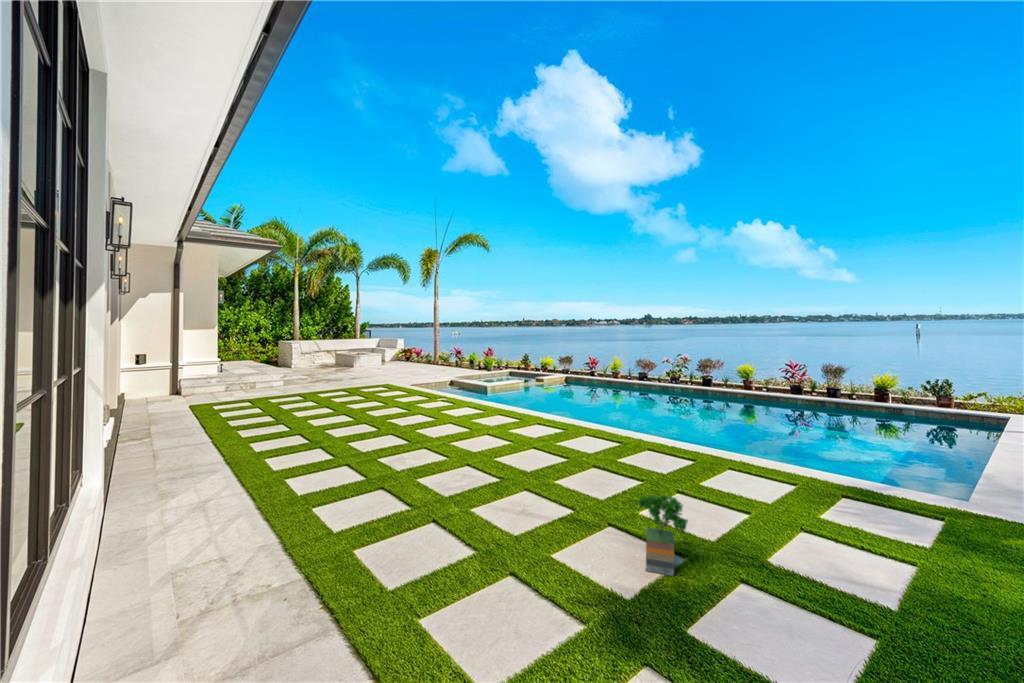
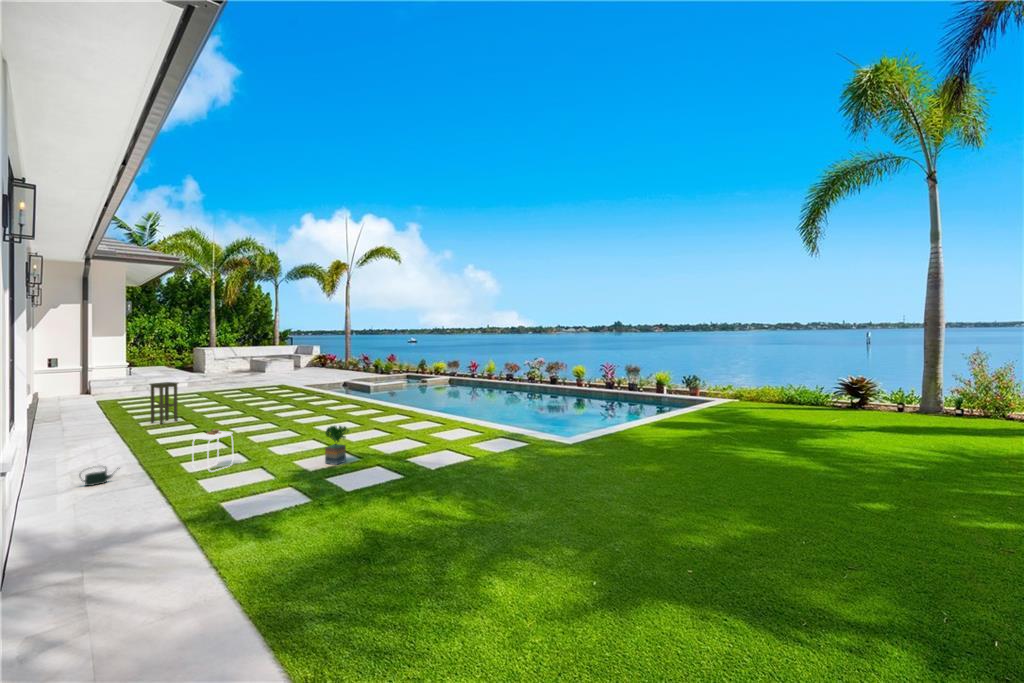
stool: none [270,391,307,451] -> present [150,382,178,424]
side table: none [415,503,475,598] -> present [192,429,233,472]
watering can: none [215,597,292,651] -> present [81,468,120,486]

